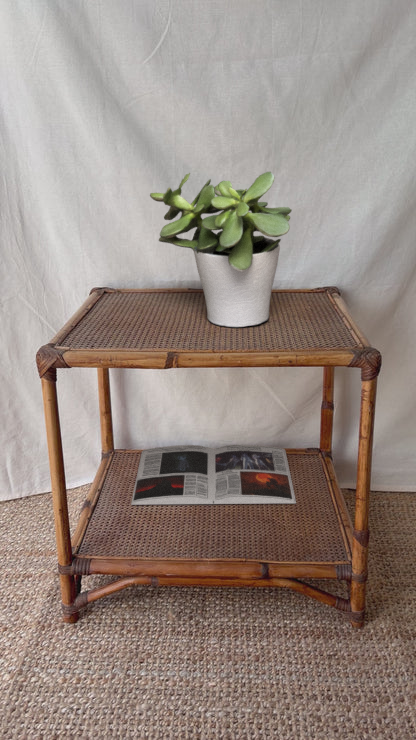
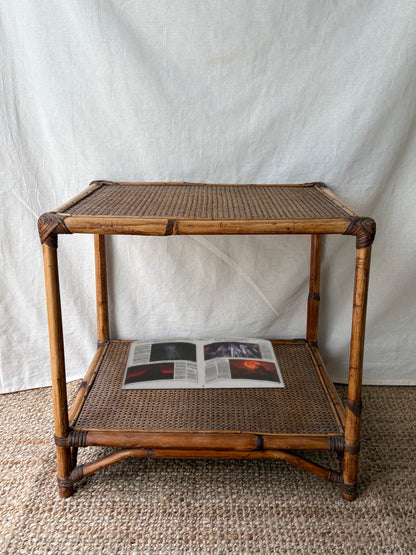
potted plant: present [150,172,292,327] -> none [147,47,286,204]

